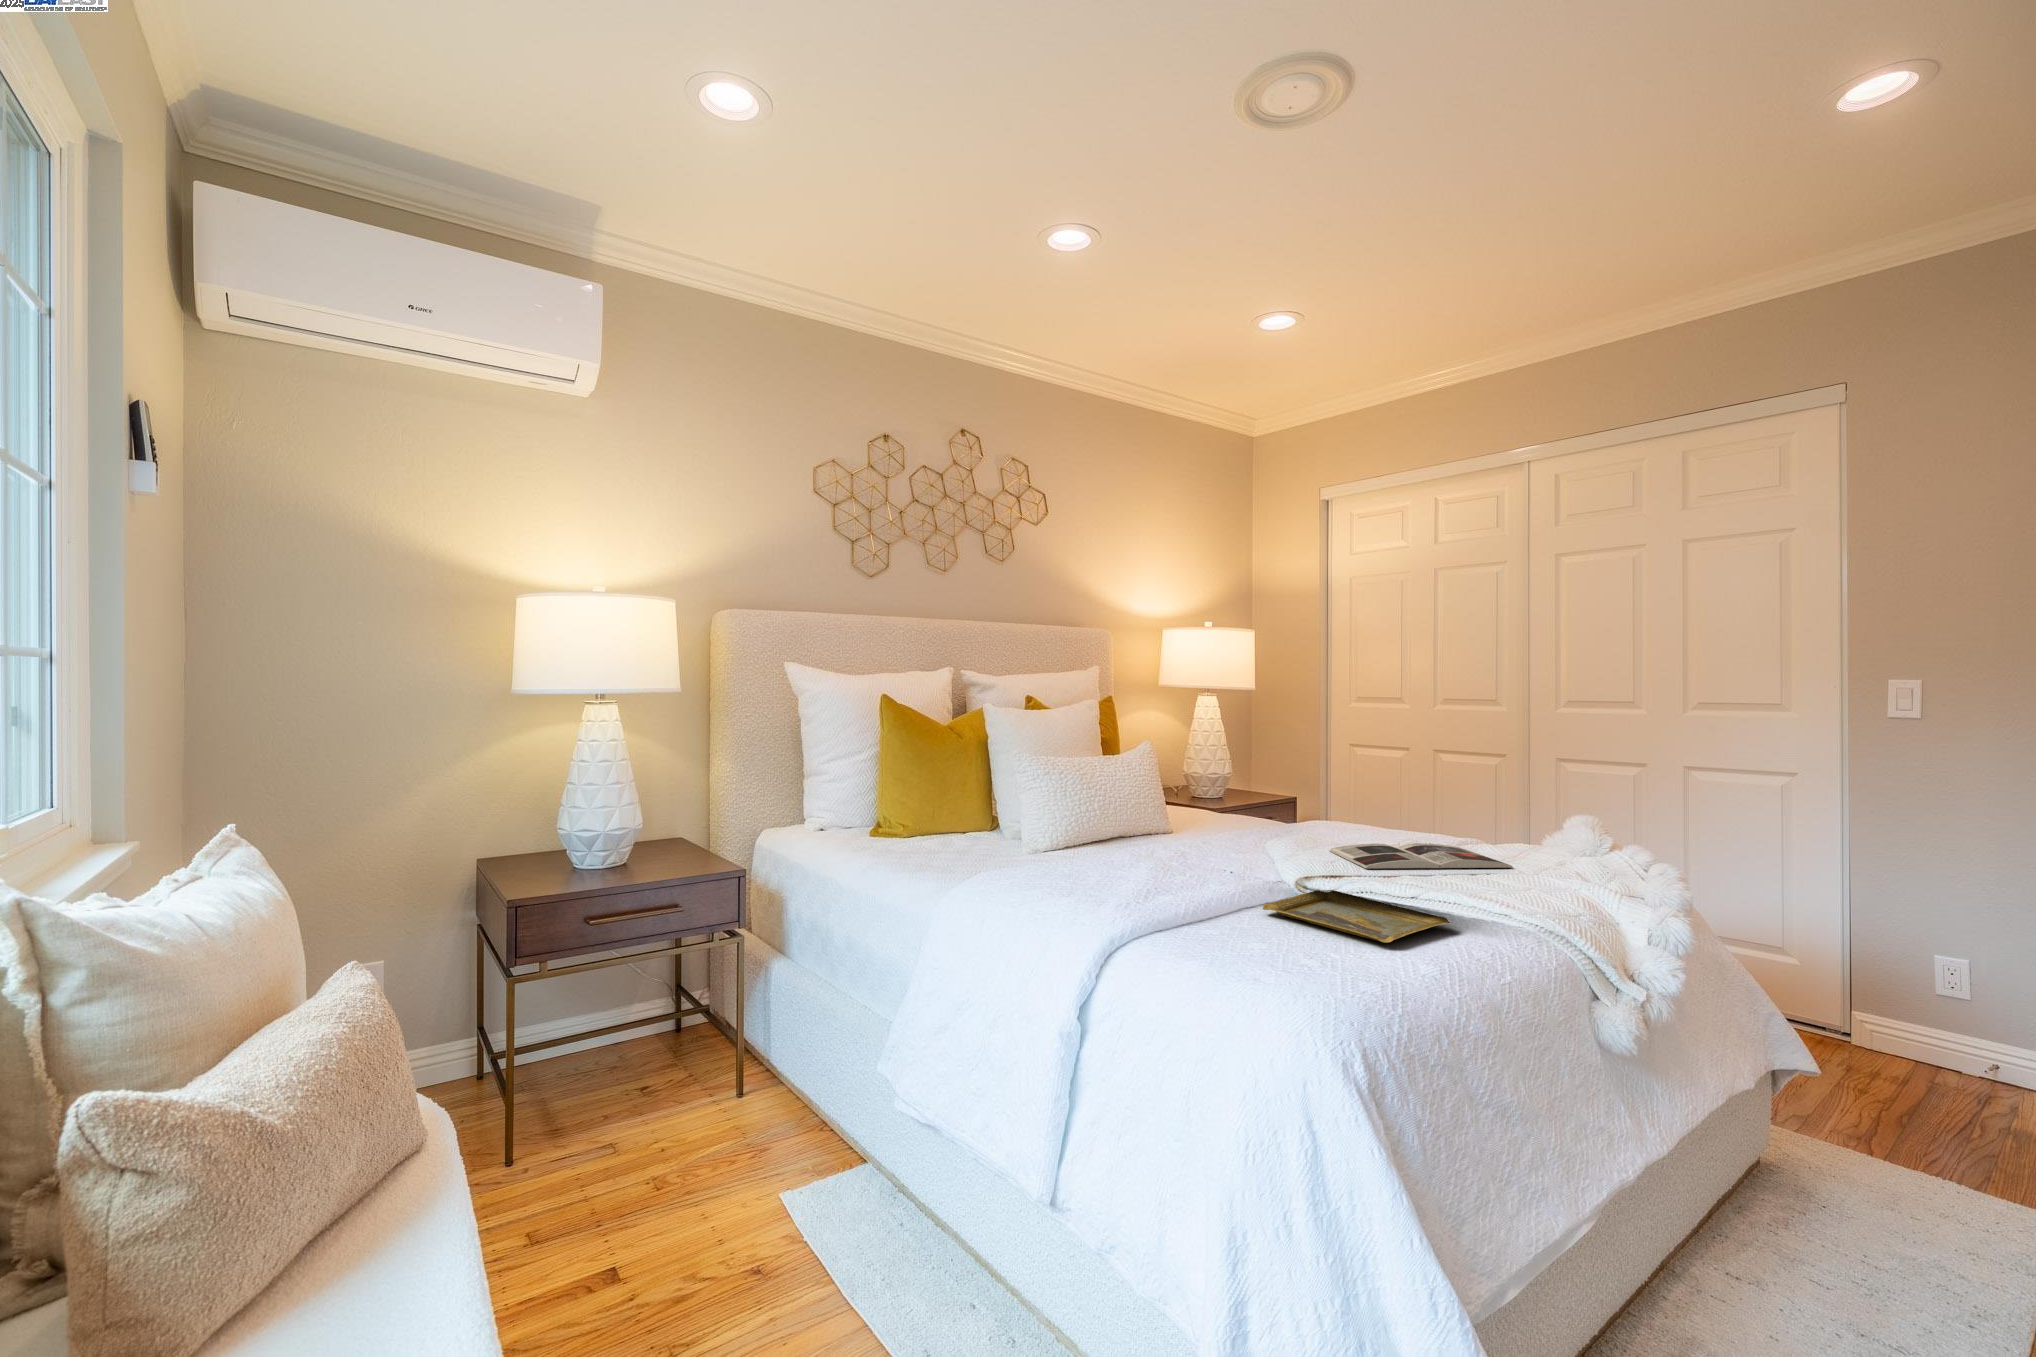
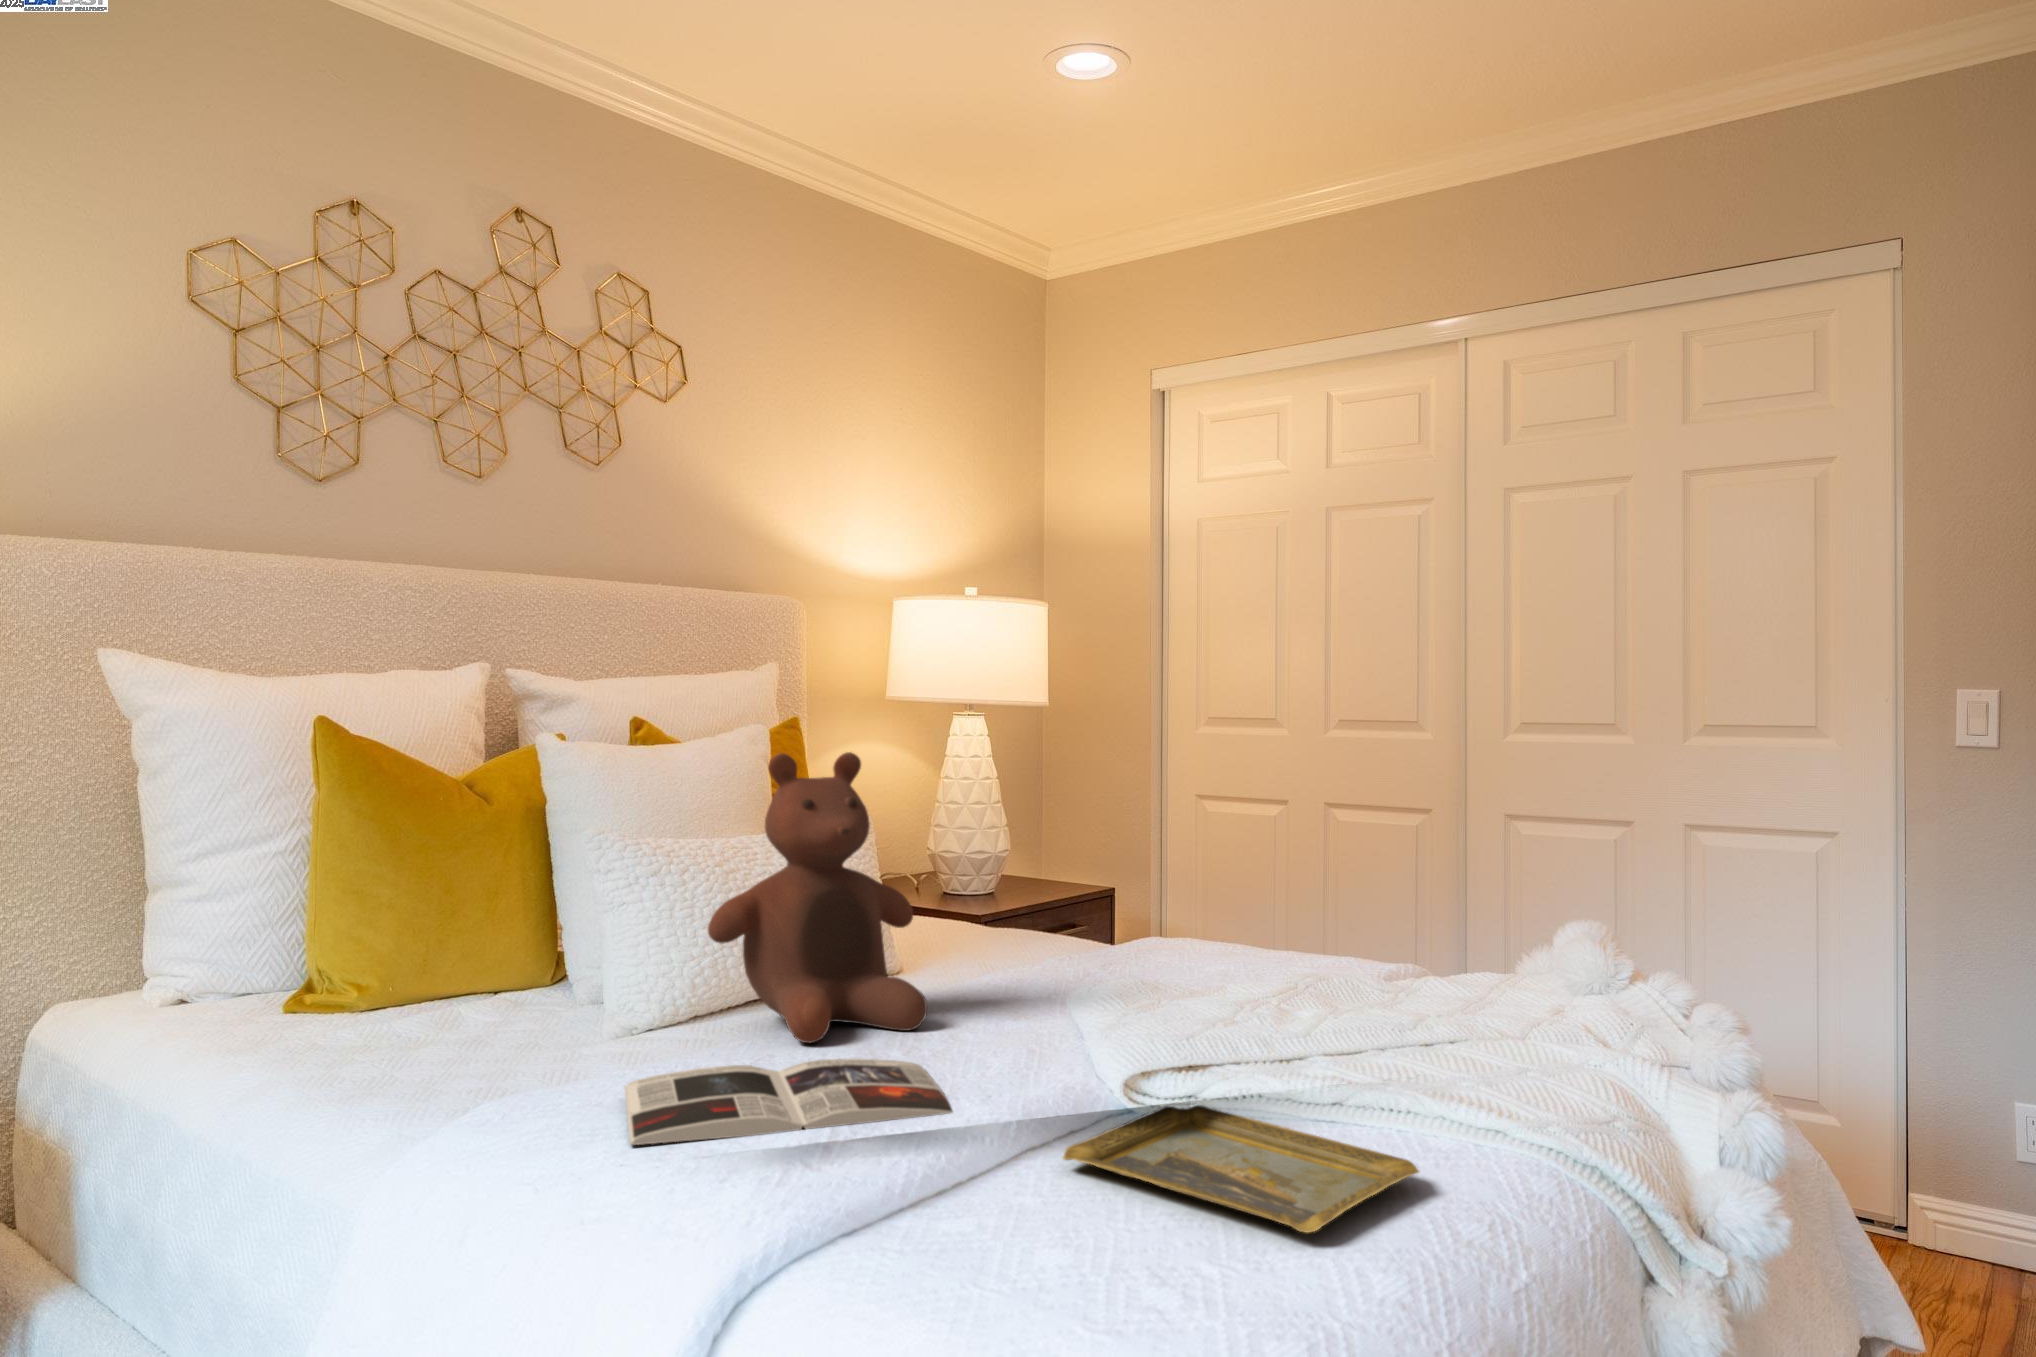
stuffed bear: none [1077,712,1190,859] -> present [708,752,927,1043]
magazine: present [1329,843,1512,868] -> present [625,1058,953,1145]

